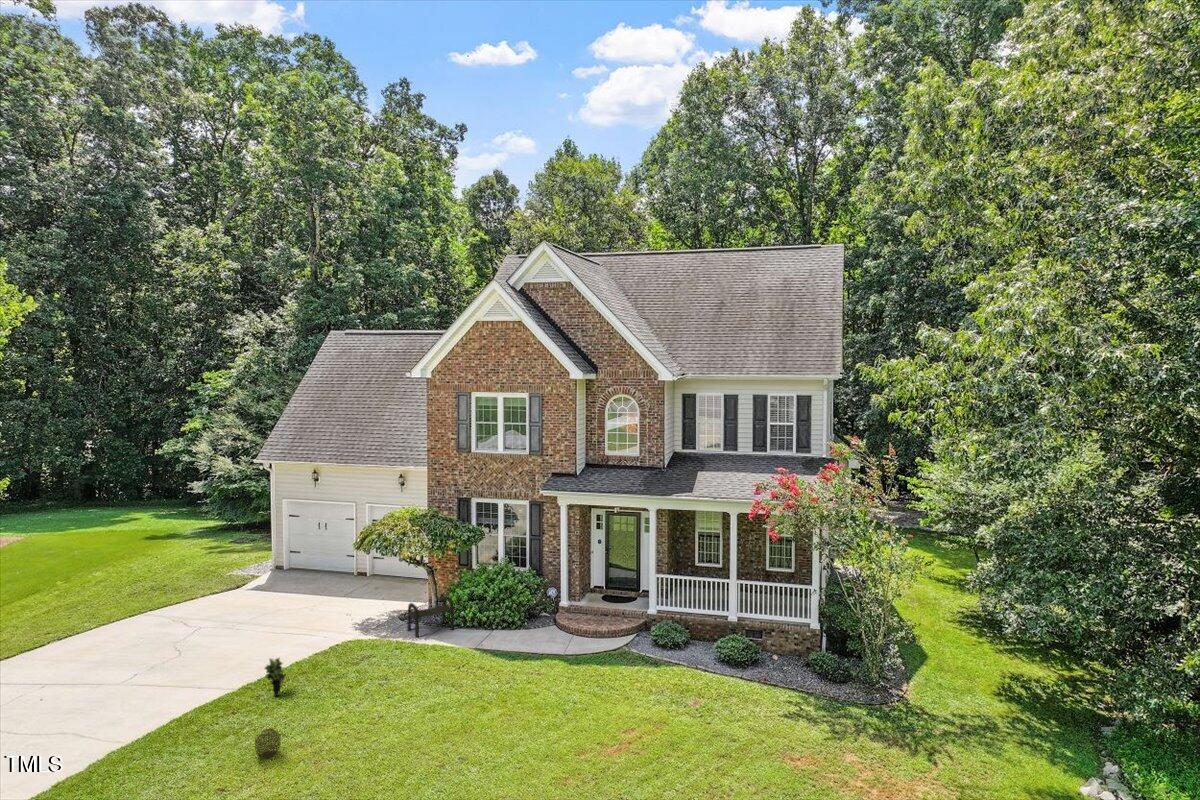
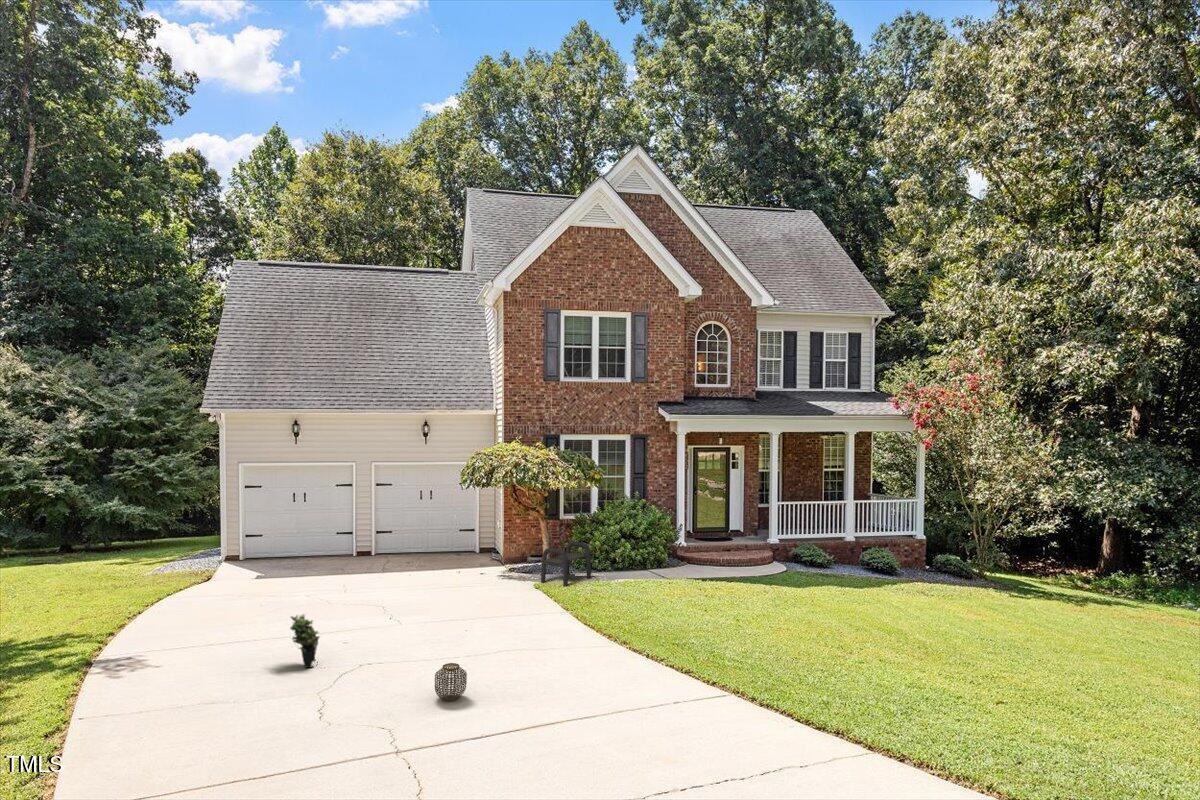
potted plant: present [265,658,286,696] -> present [290,614,319,668]
woven basket: present [255,729,280,758] -> present [435,663,467,702]

